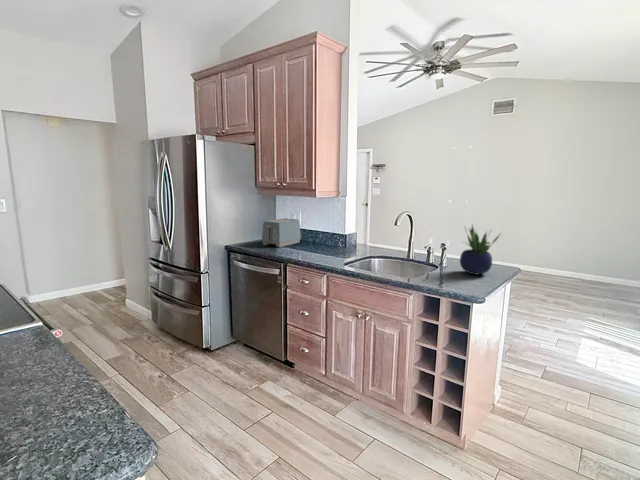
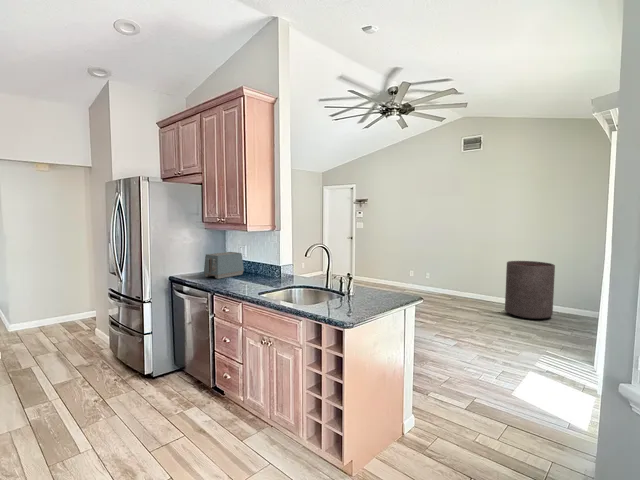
potted plant: present [460,226,499,274] -> none [355,254,390,303]
trash can: none [527,227,582,284] -> present [505,261,555,319]

